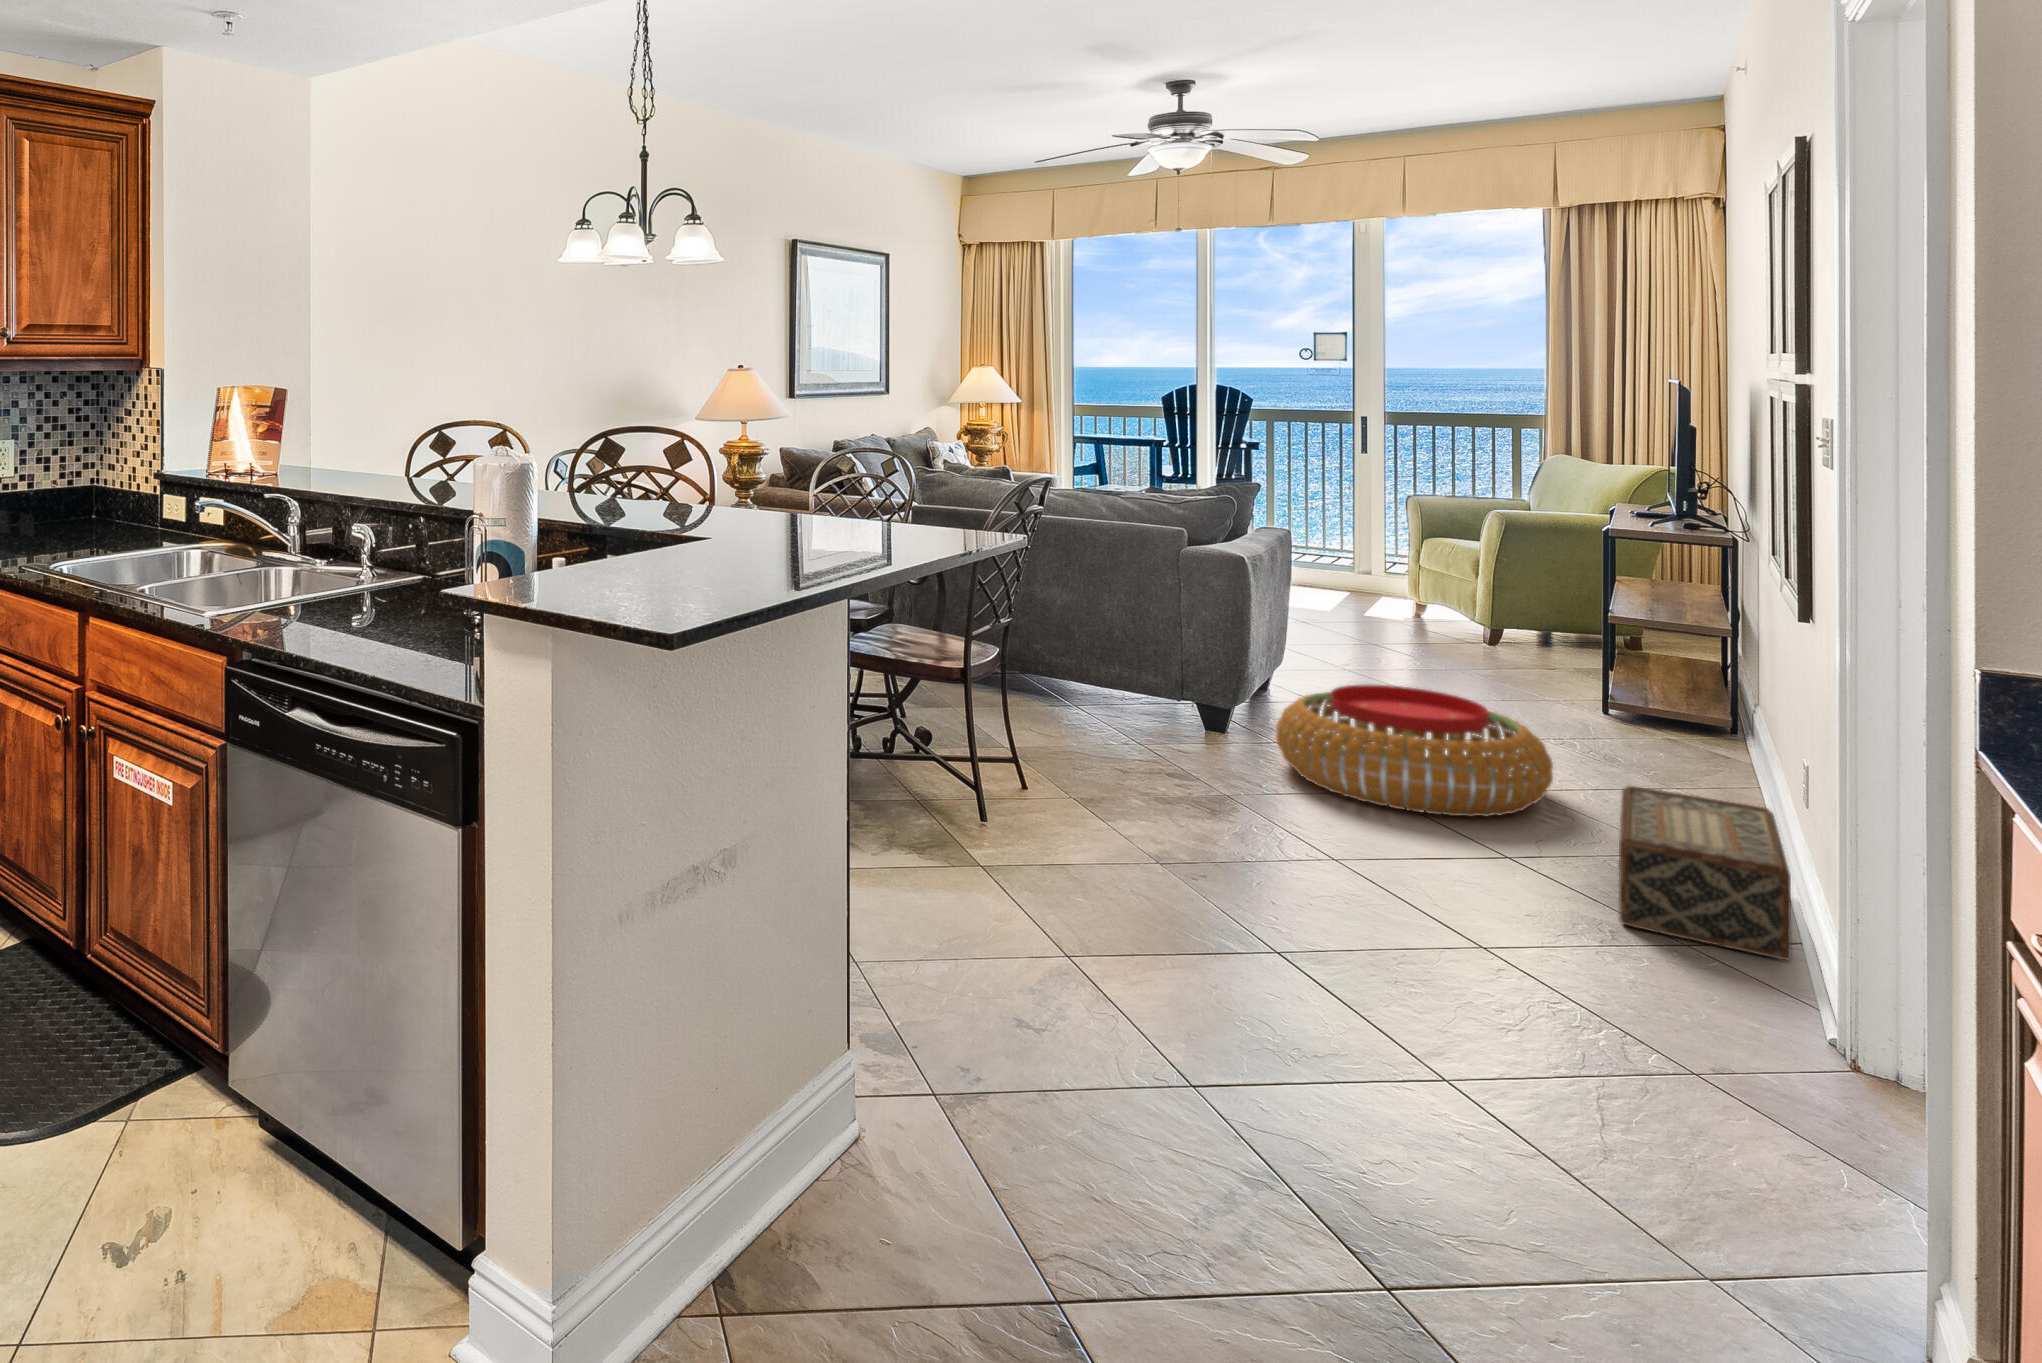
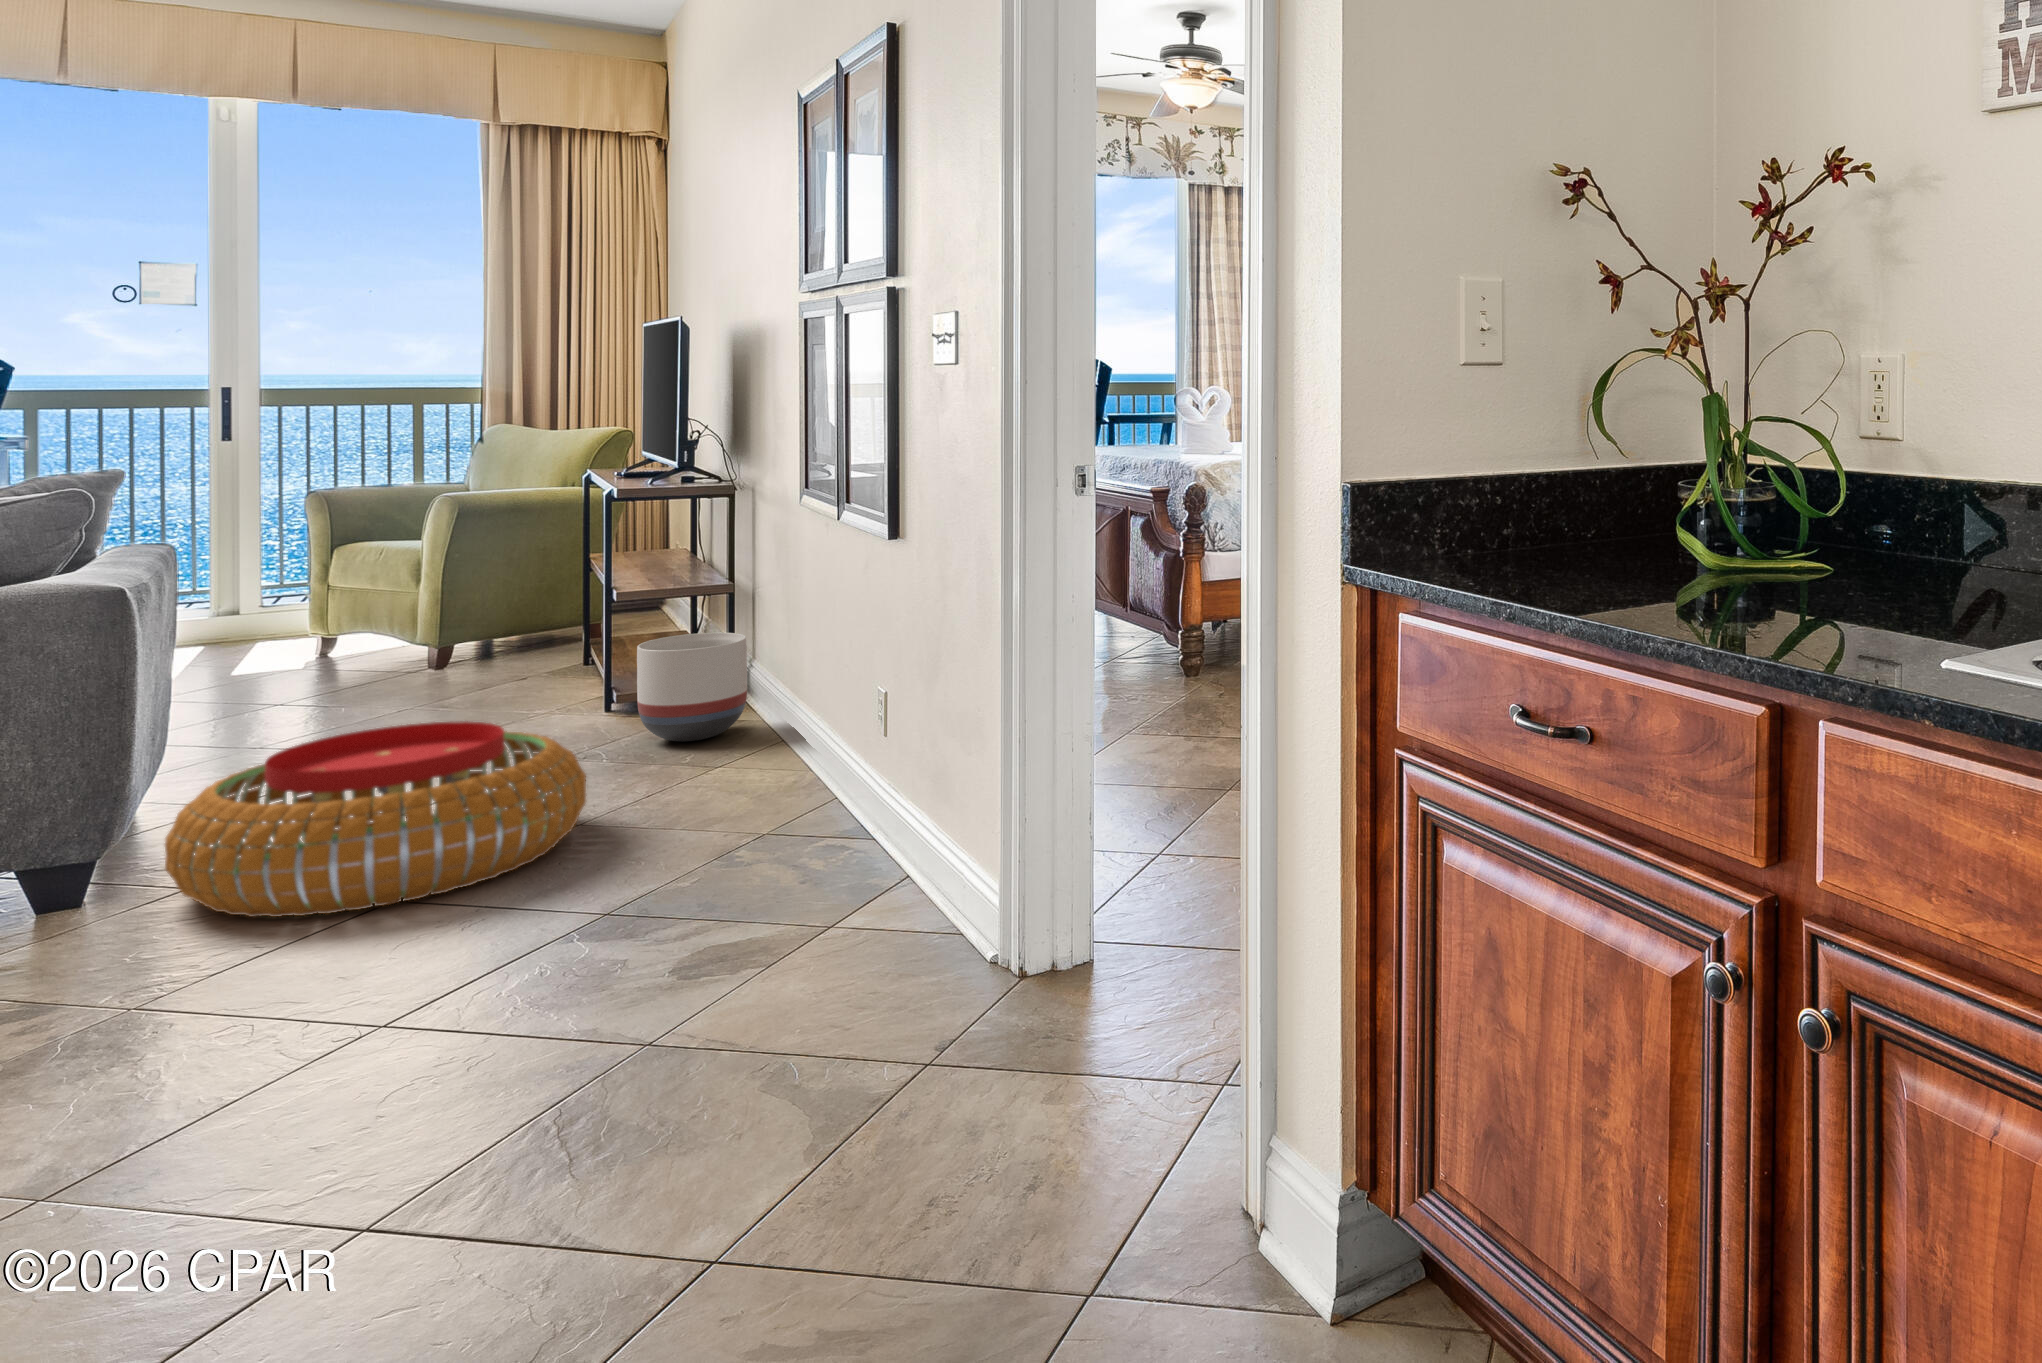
planter: none [1629,668,1740,766] -> present [637,633,747,742]
woven basket: present [1619,786,1791,960] -> none [684,748,882,936]

